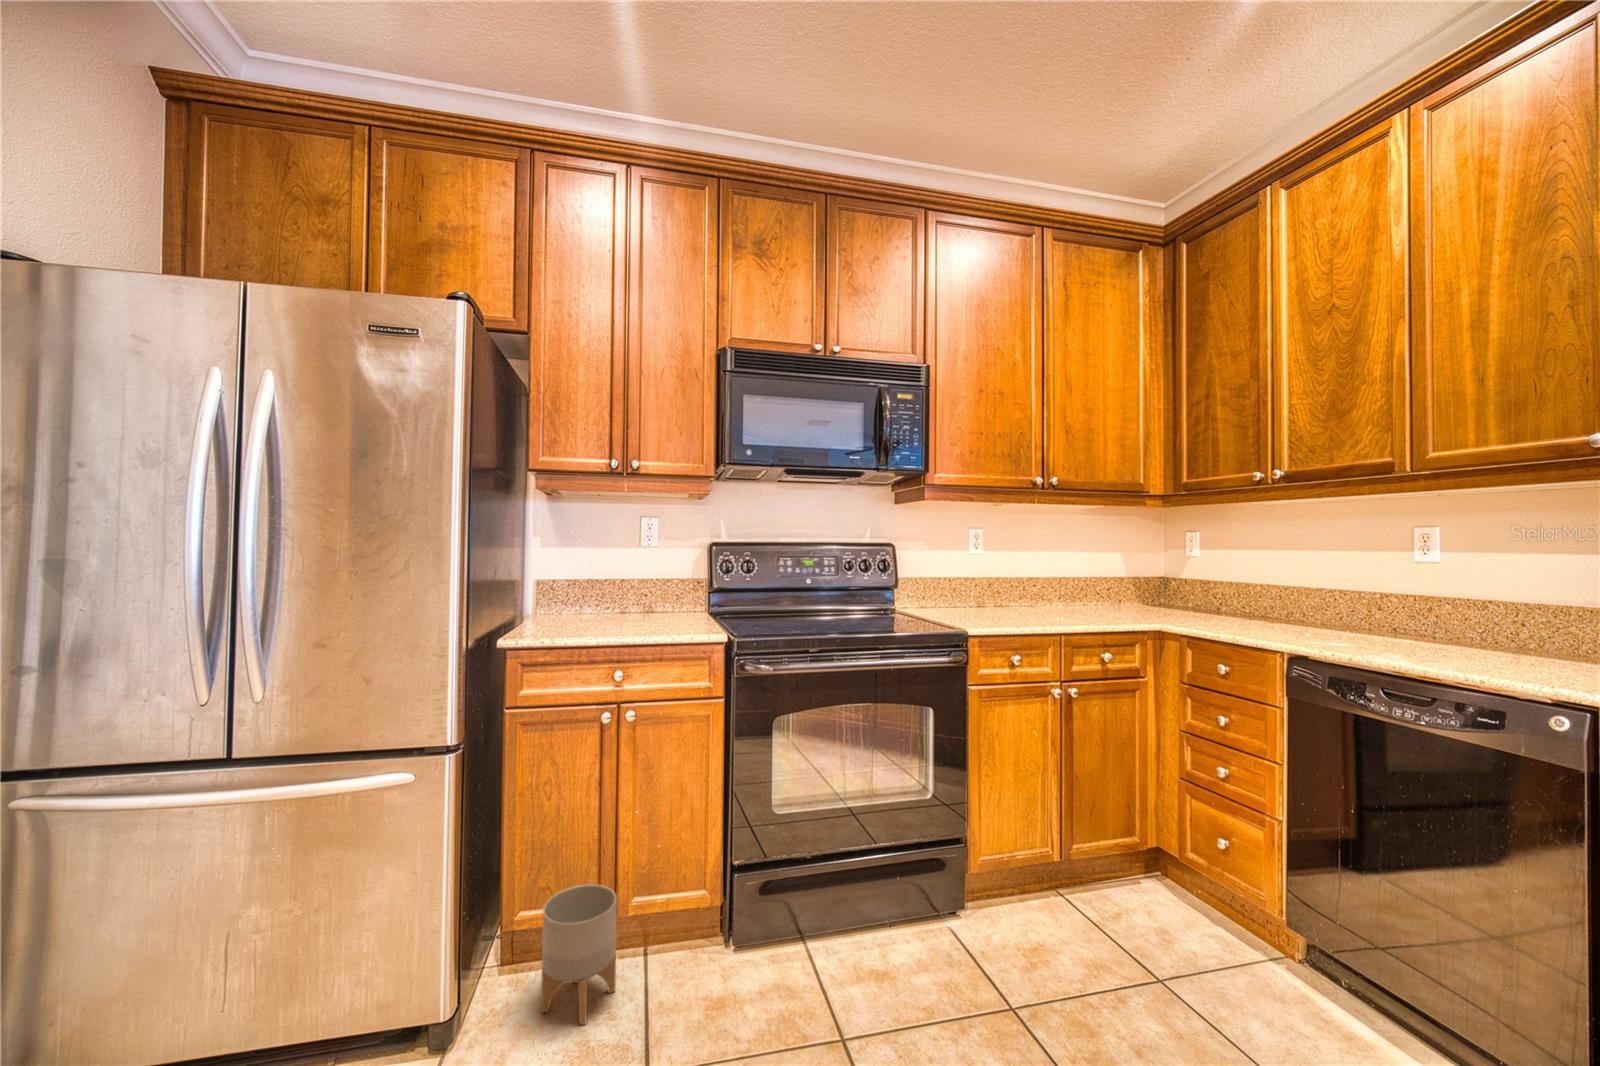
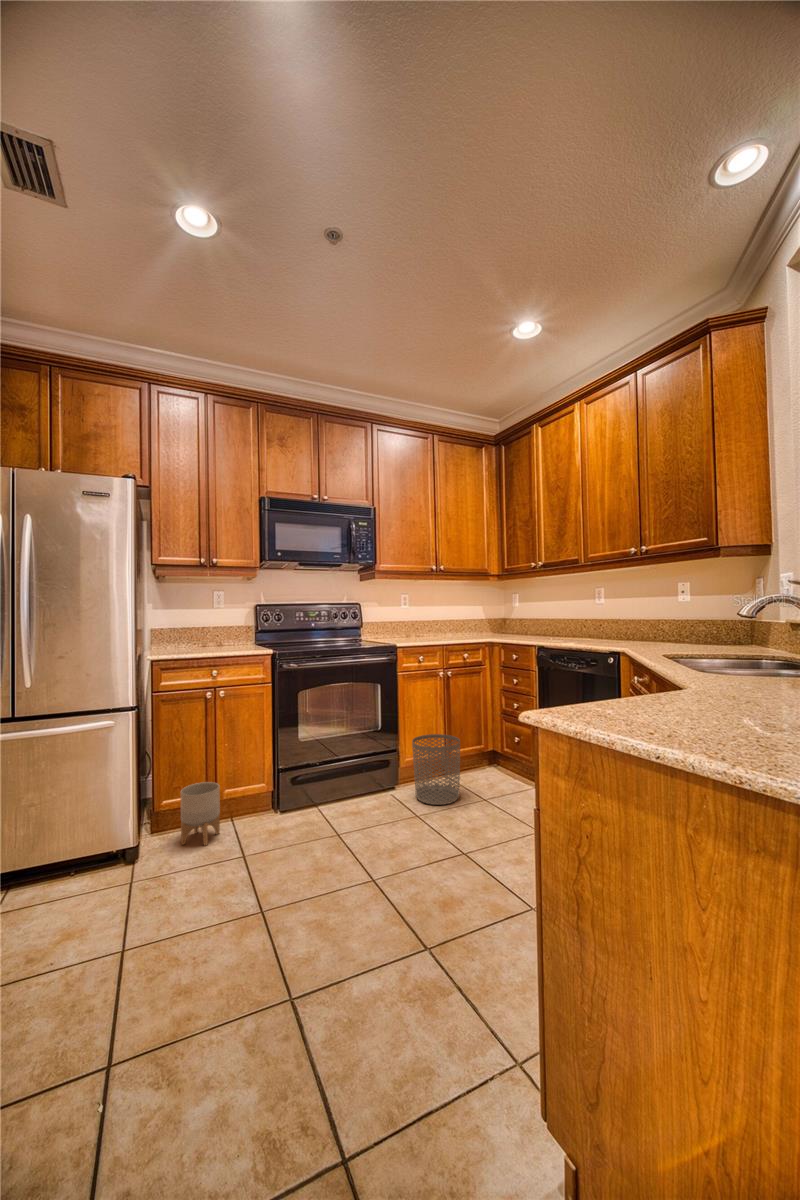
waste bin: none [999,817,1107,986] -> present [412,734,460,805]

